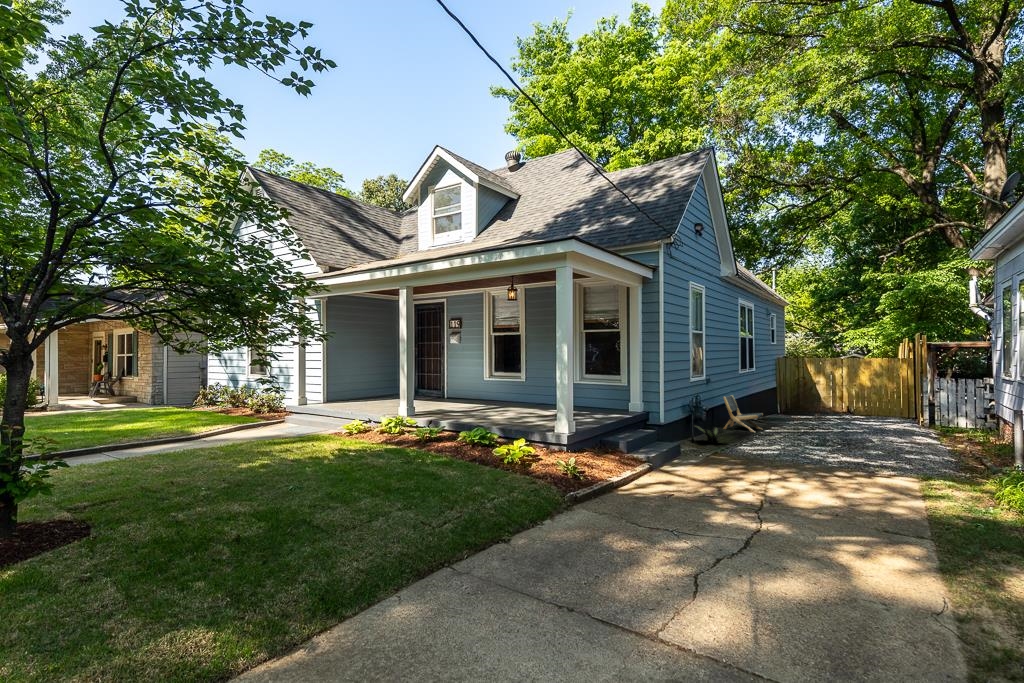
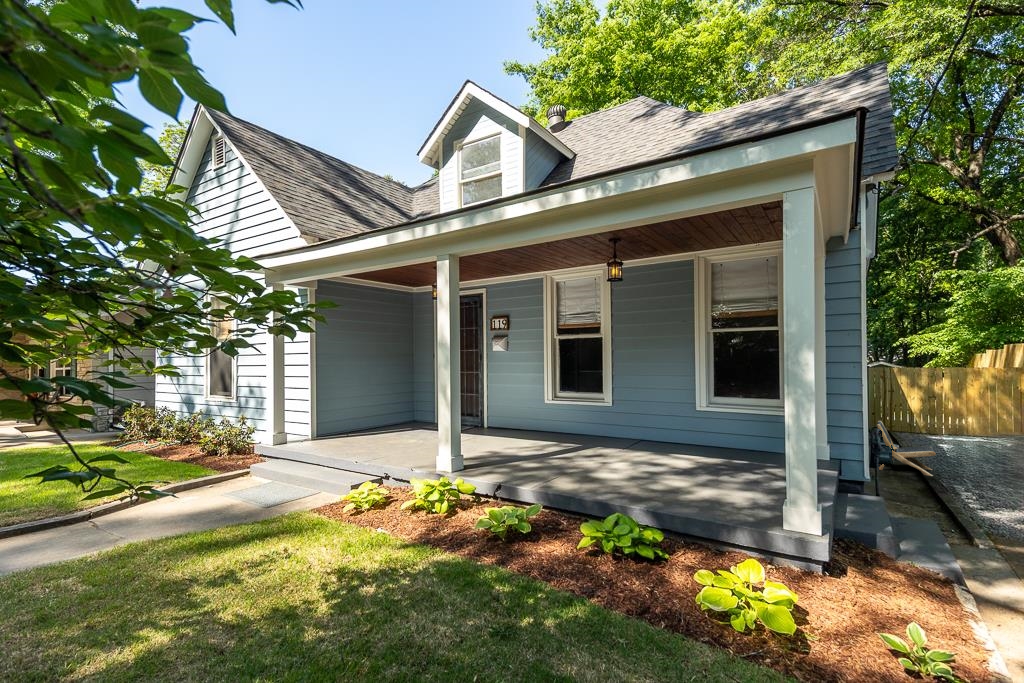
potted plant: present [693,425,721,443] -> none [873,471,945,502]

